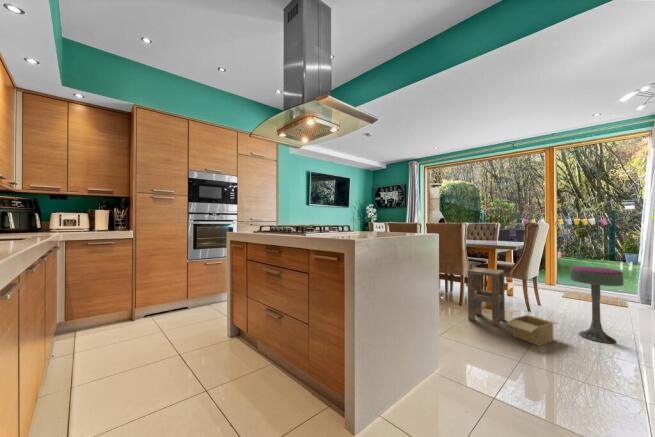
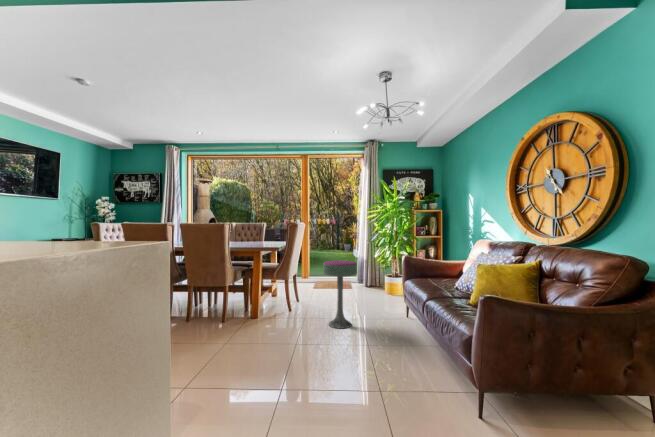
side table: present [468,267,505,327] -> none [231,272,270,339]
cardboard box: present [507,315,557,346] -> none [272,318,316,351]

